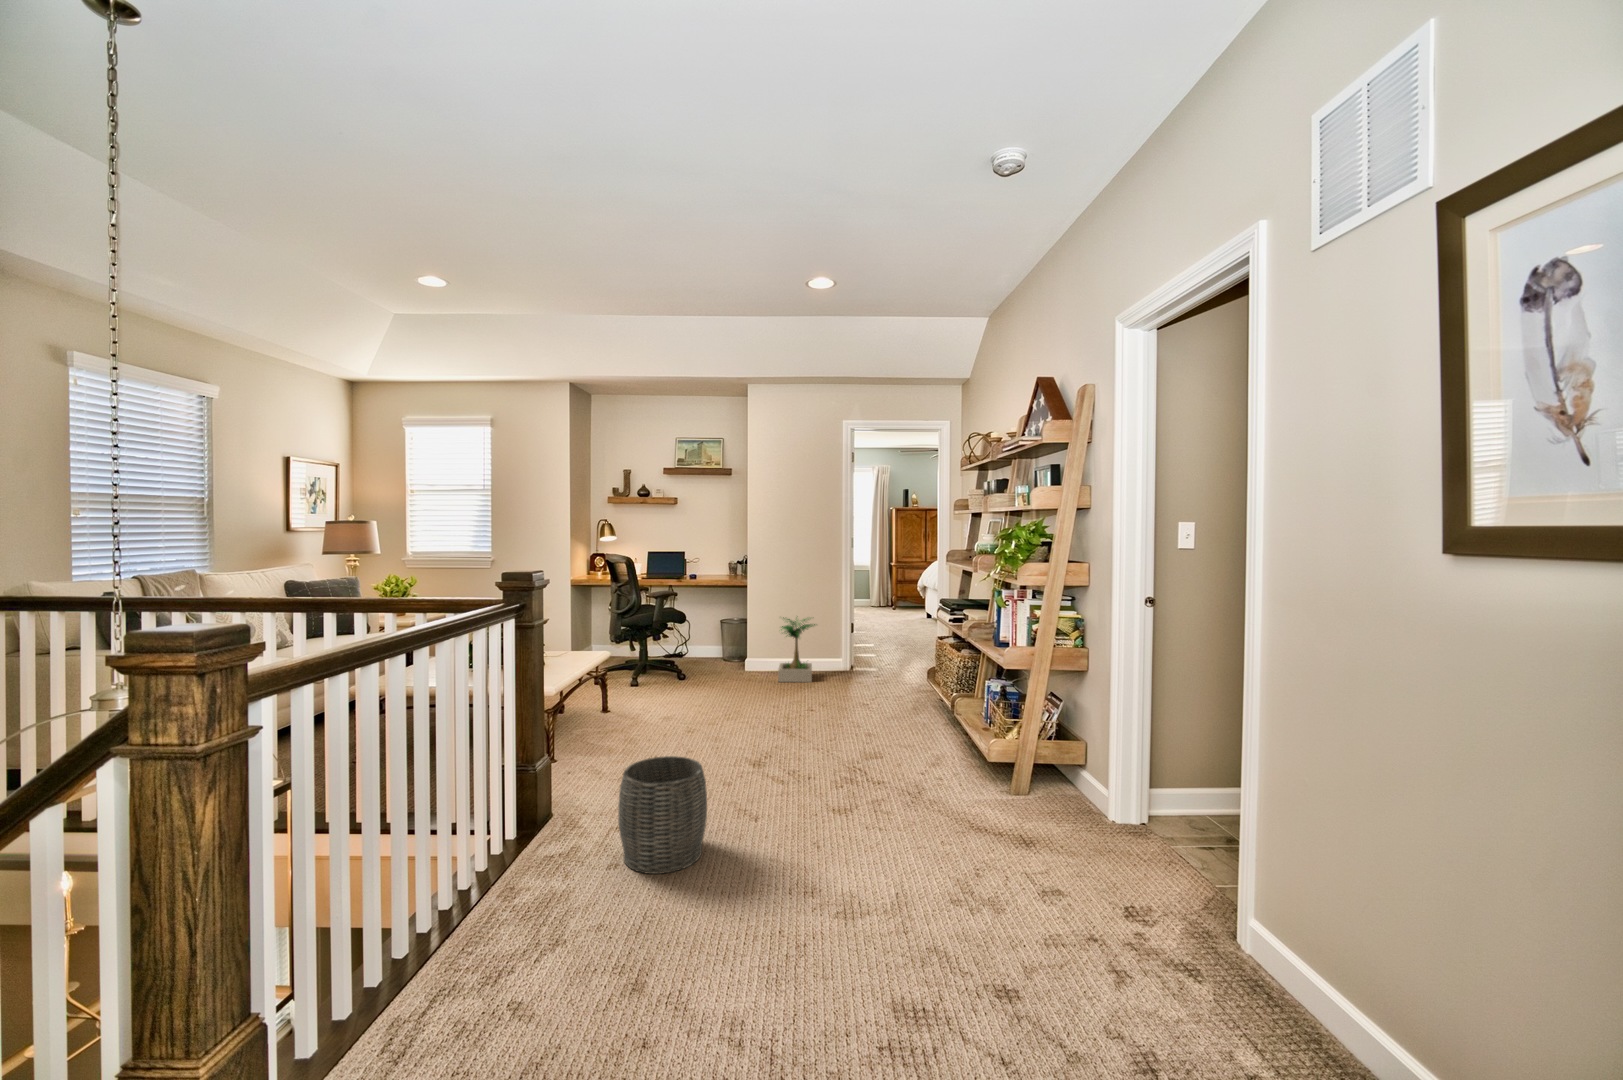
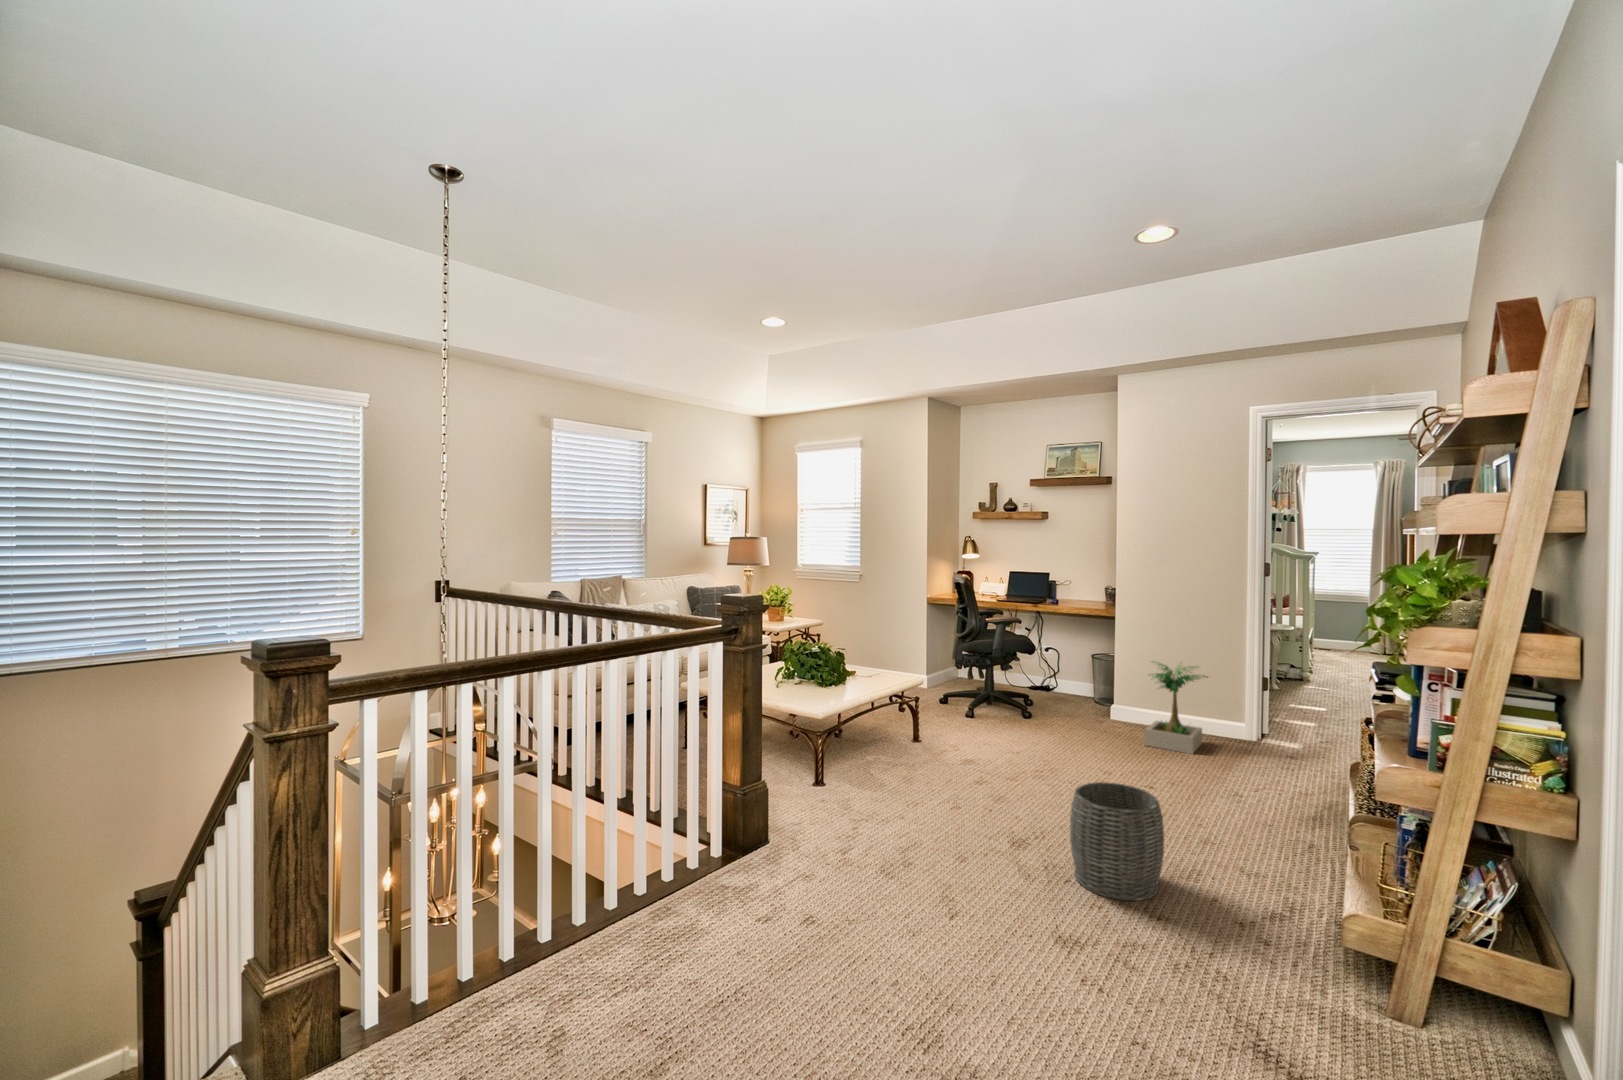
woven basket: present [618,756,707,874] -> present [1070,782,1164,901]

